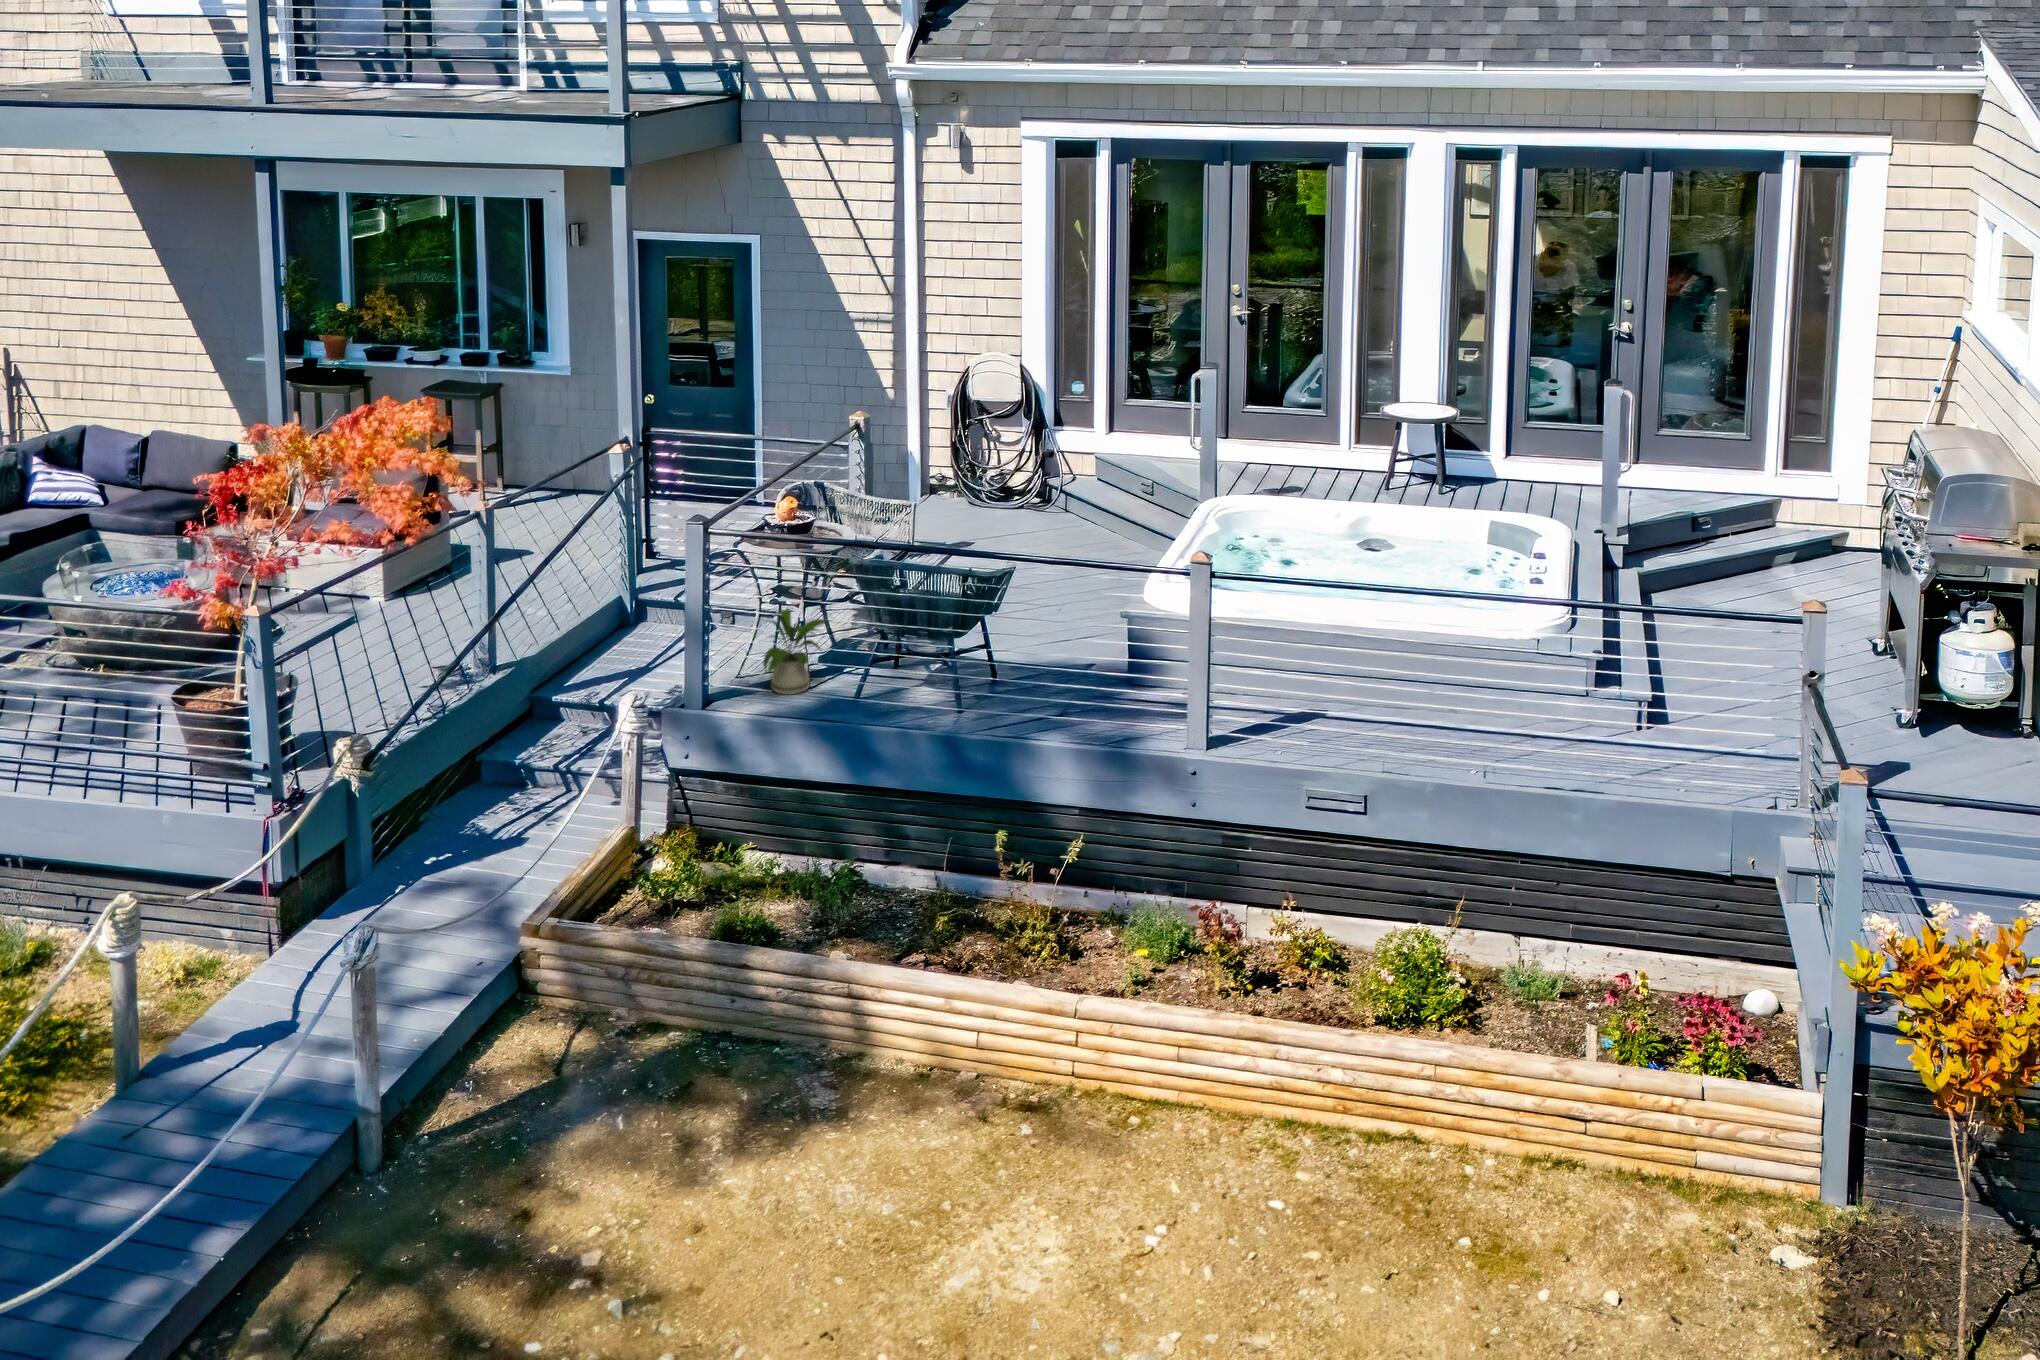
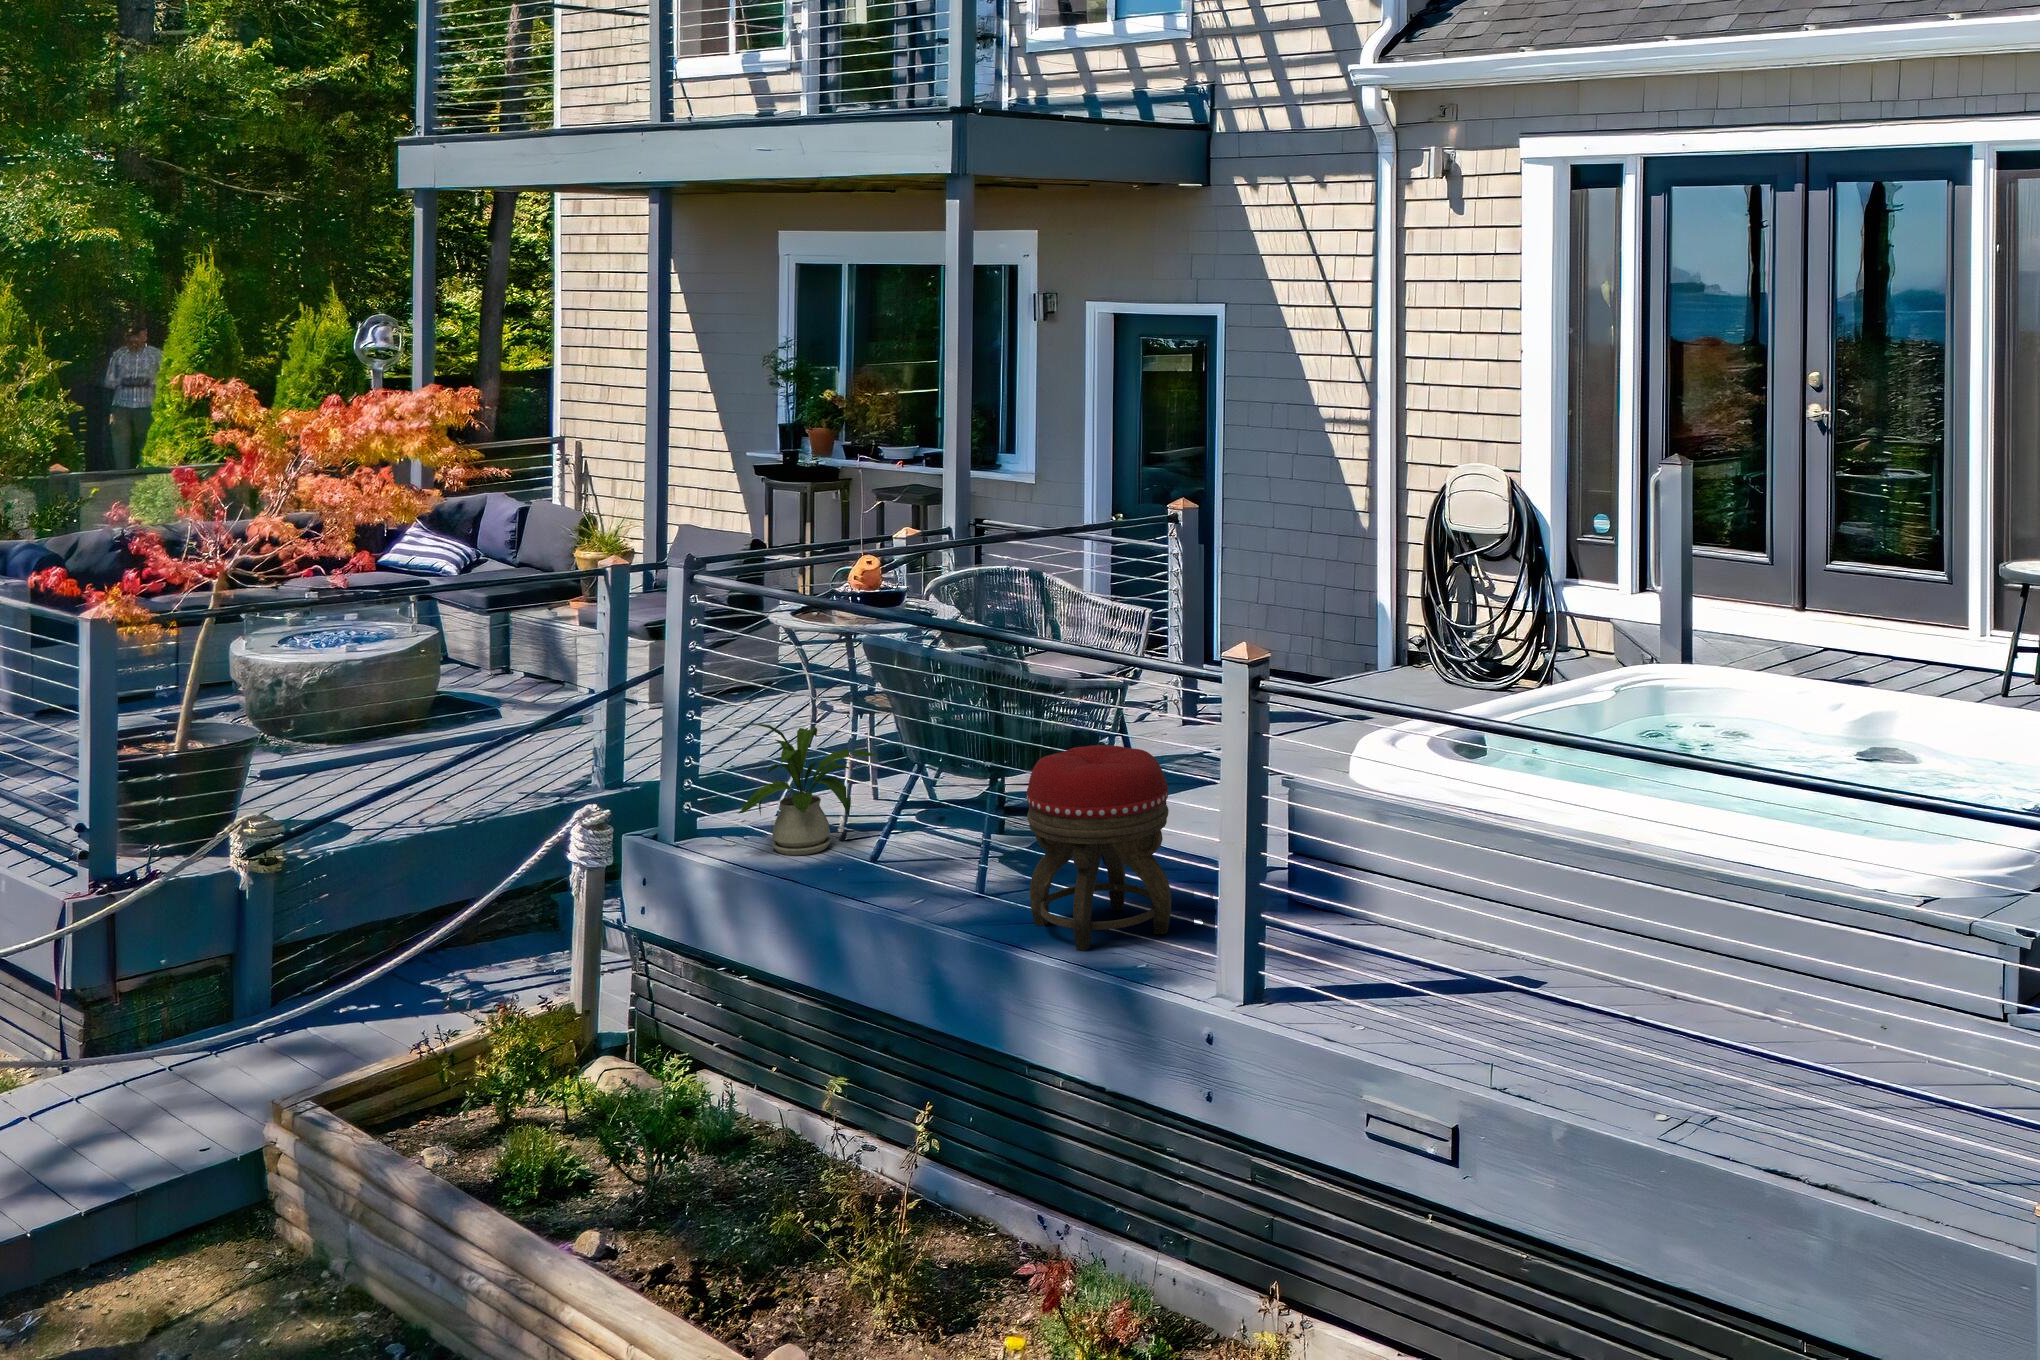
footstool: none [1013,597,1099,722] -> present [1027,745,1171,951]

